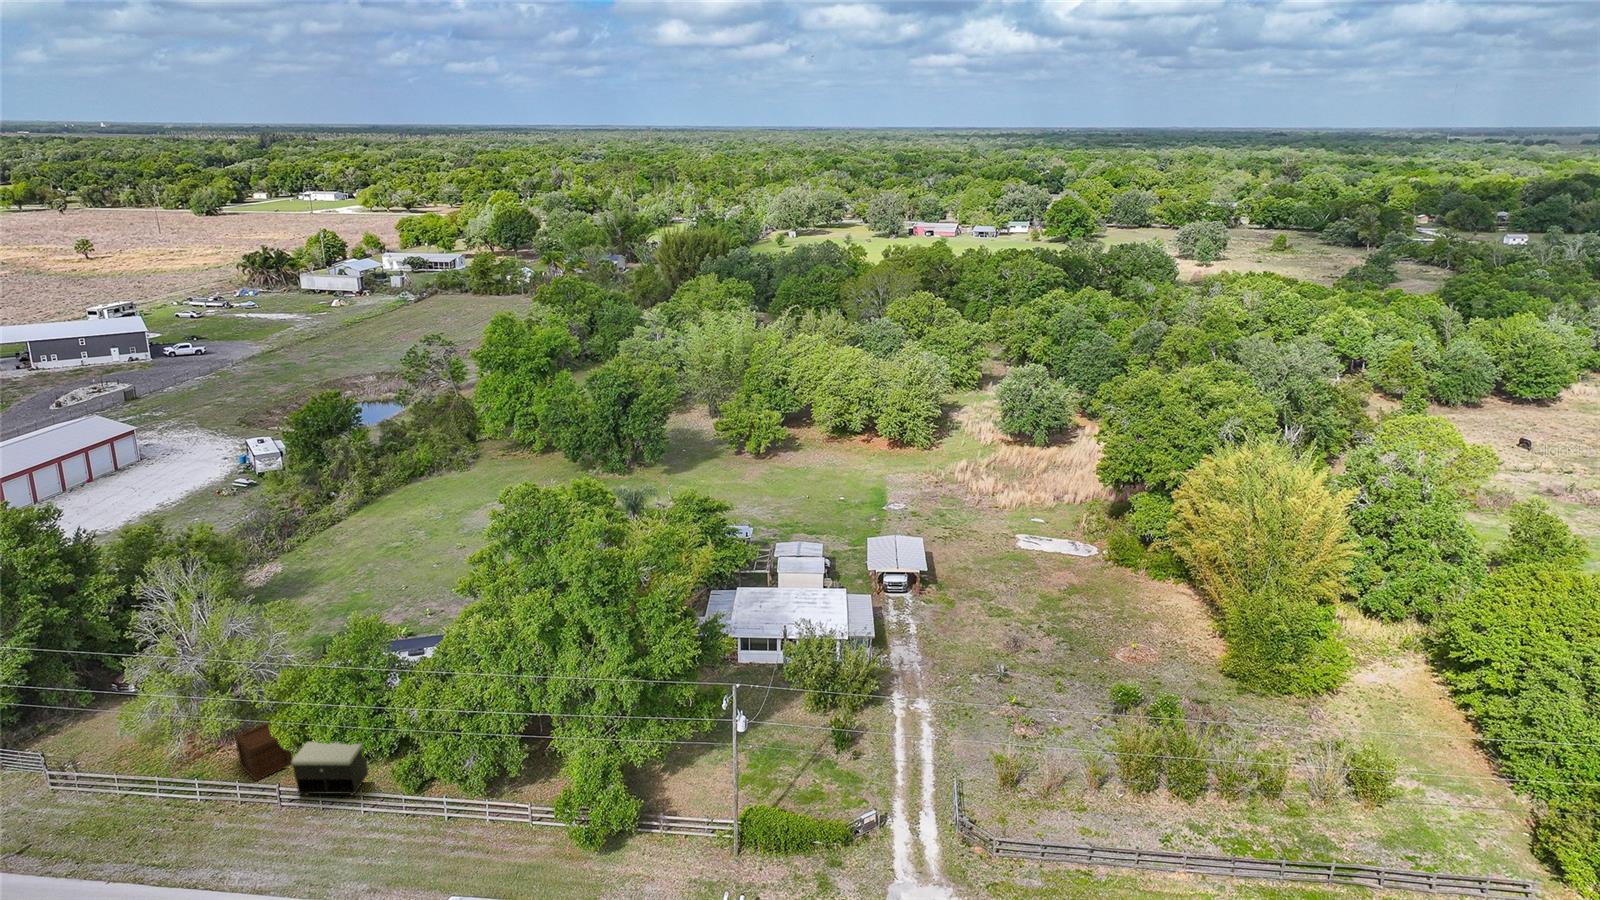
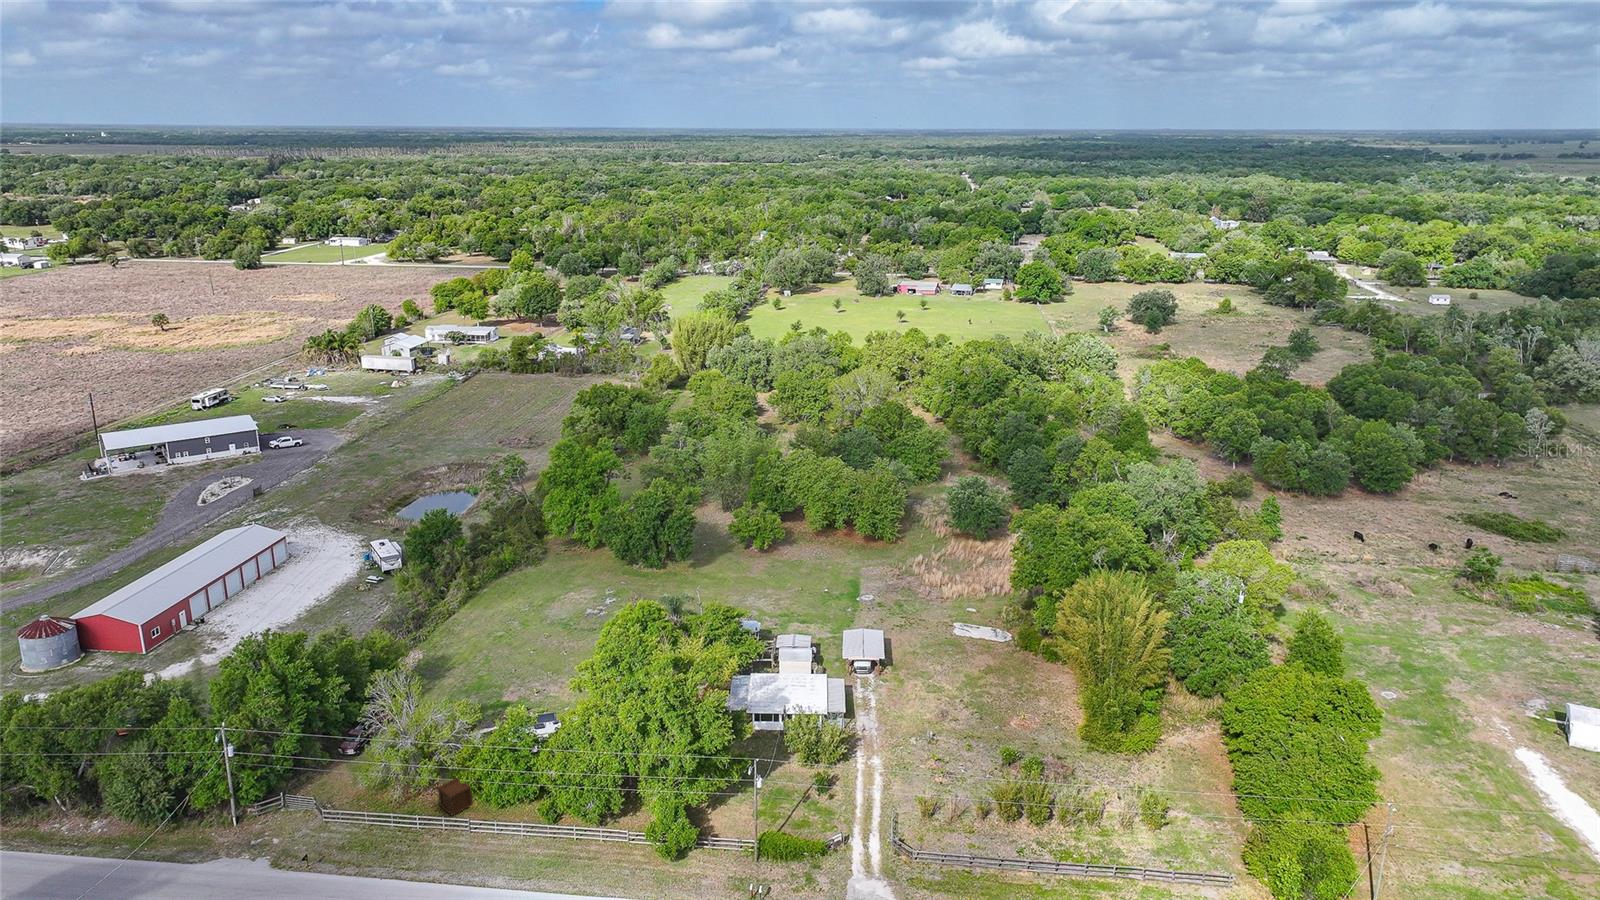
storage bench: present [291,742,368,795] -> none [480,791,523,825]

